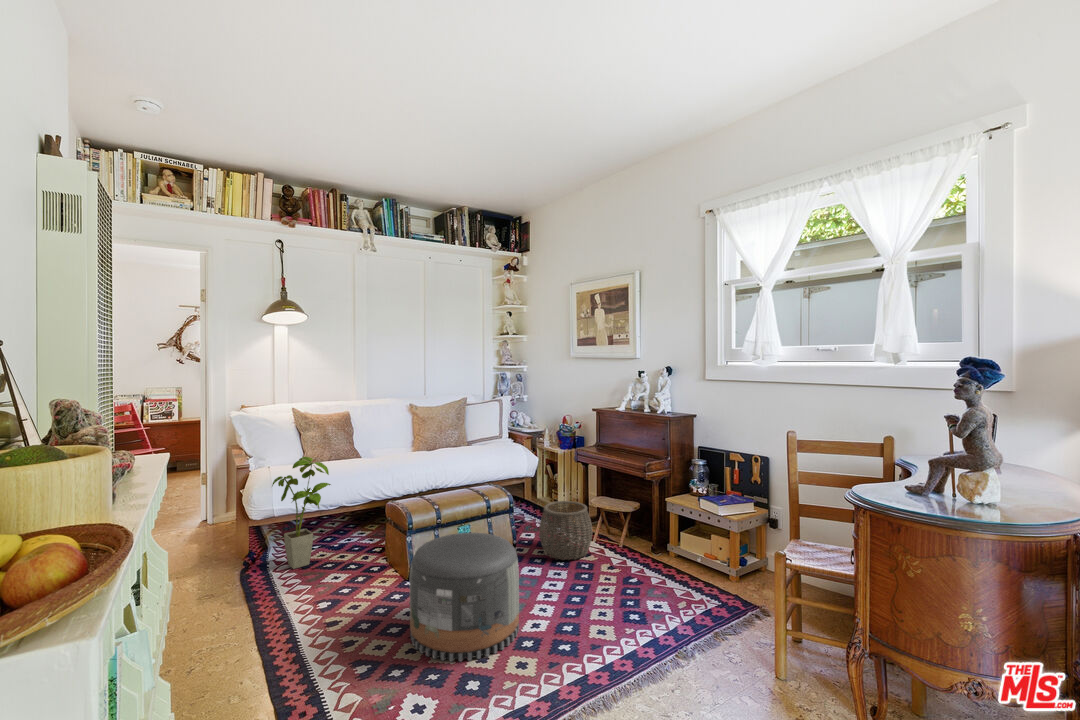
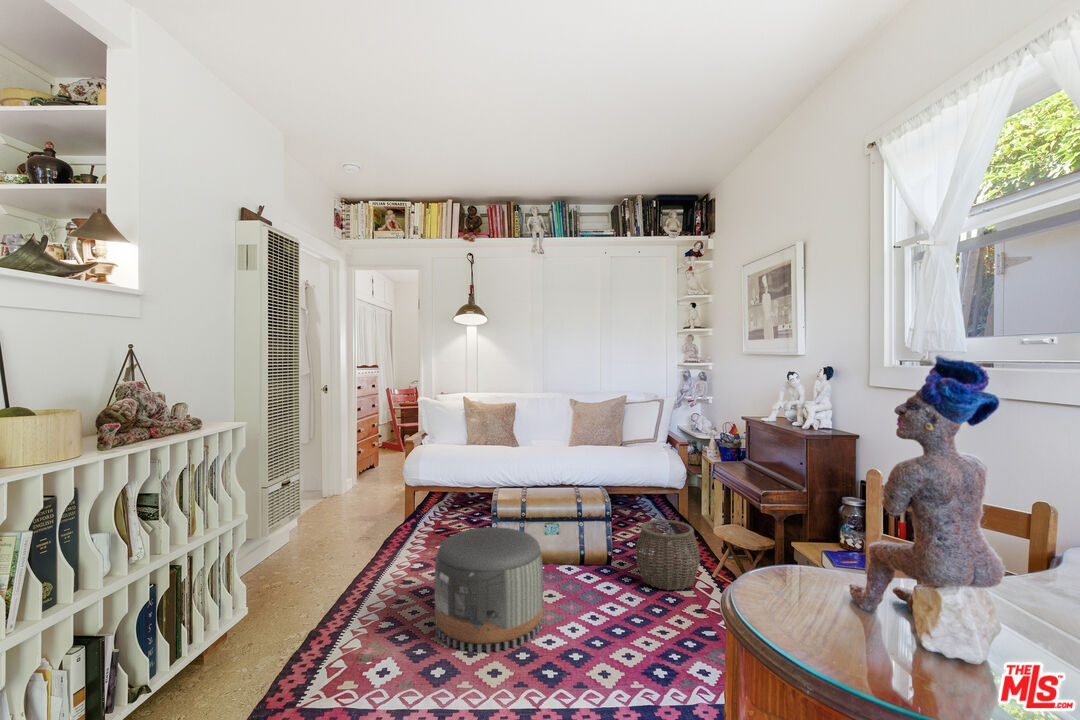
house plant: present [272,457,331,569] -> none [418,440,468,535]

